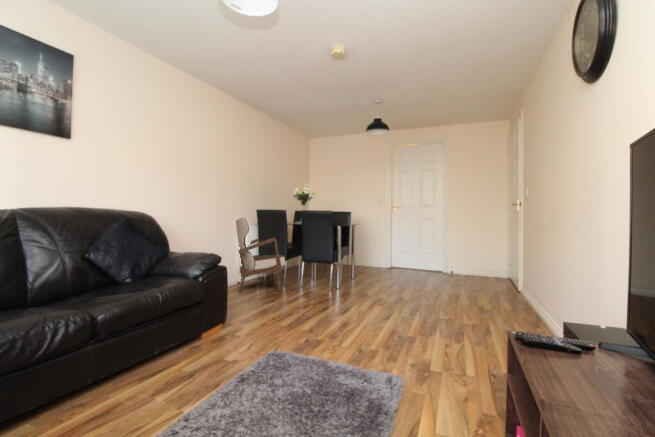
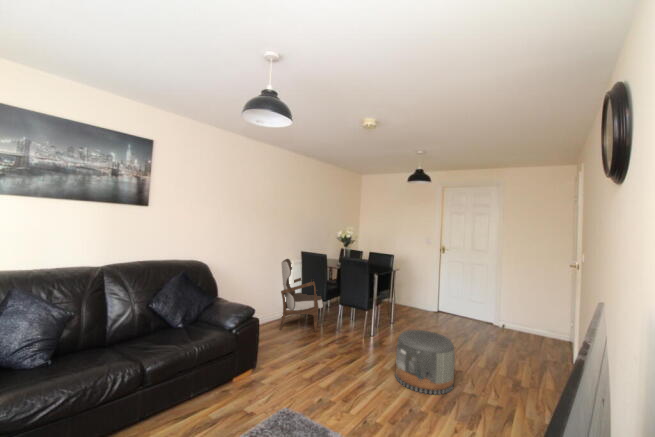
pouf: none [374,269,432,325] -> present [395,330,455,394]

